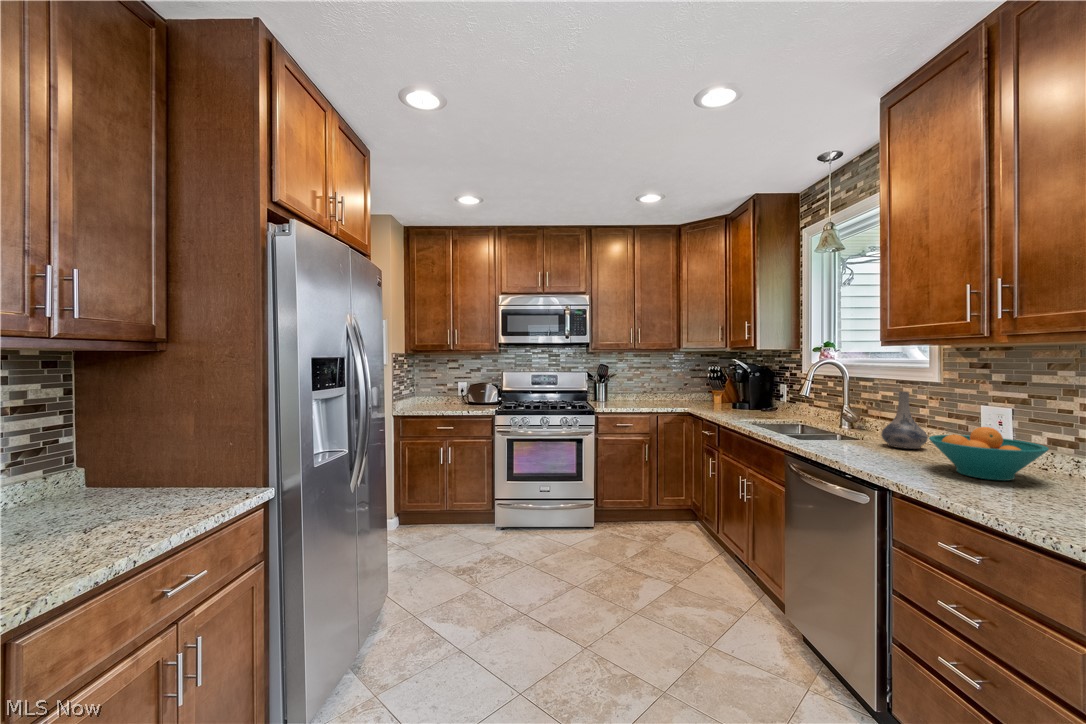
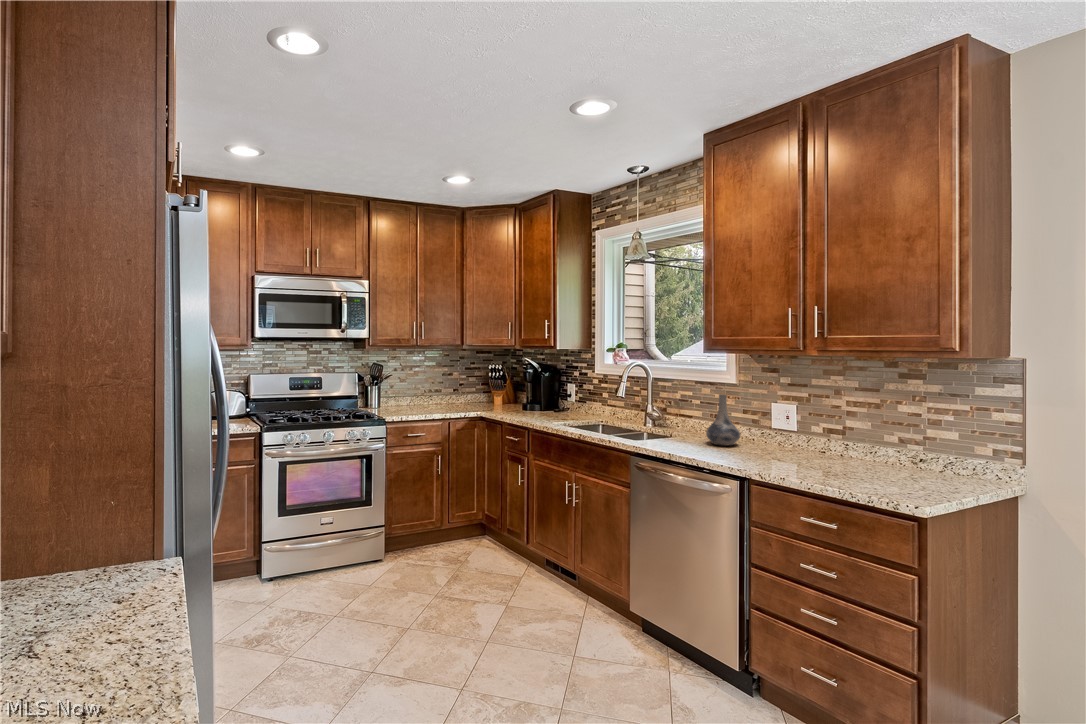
fruit bowl: present [929,427,1049,481] -> none [772,426,852,470]

